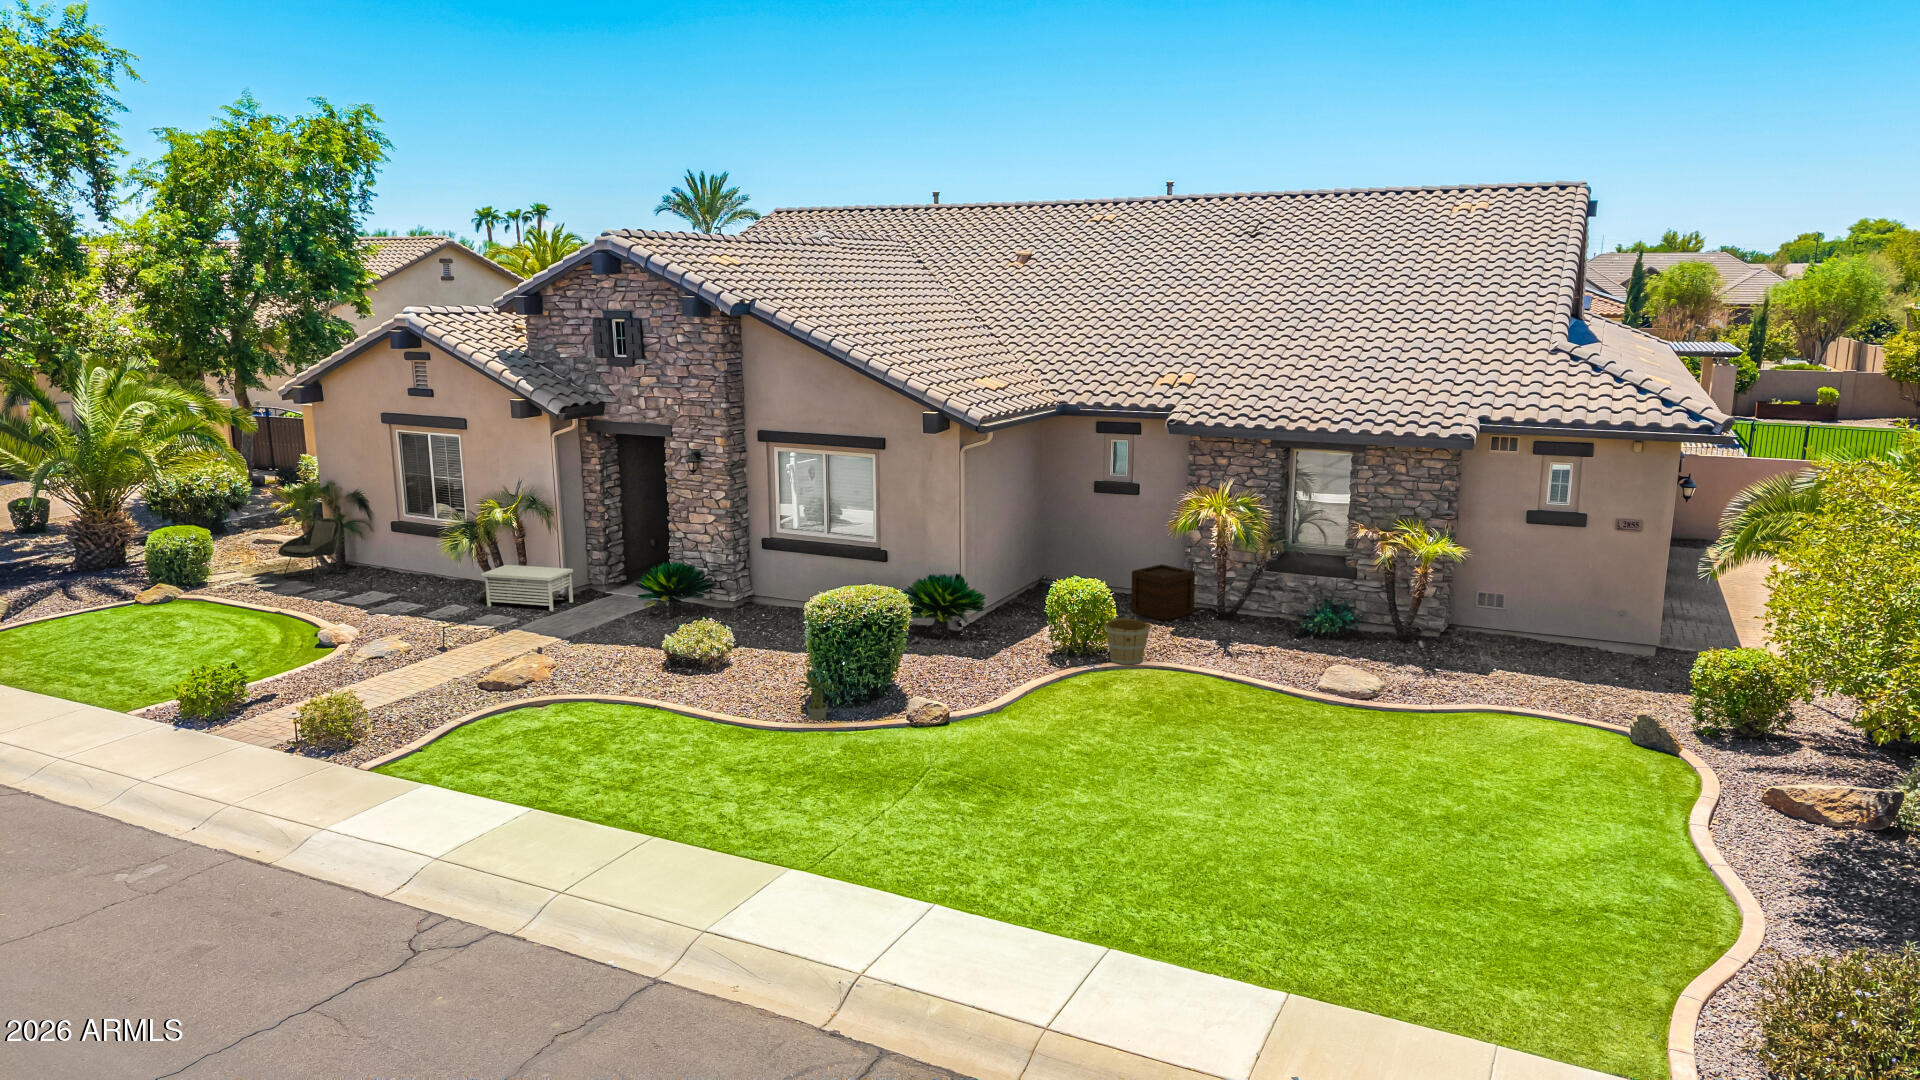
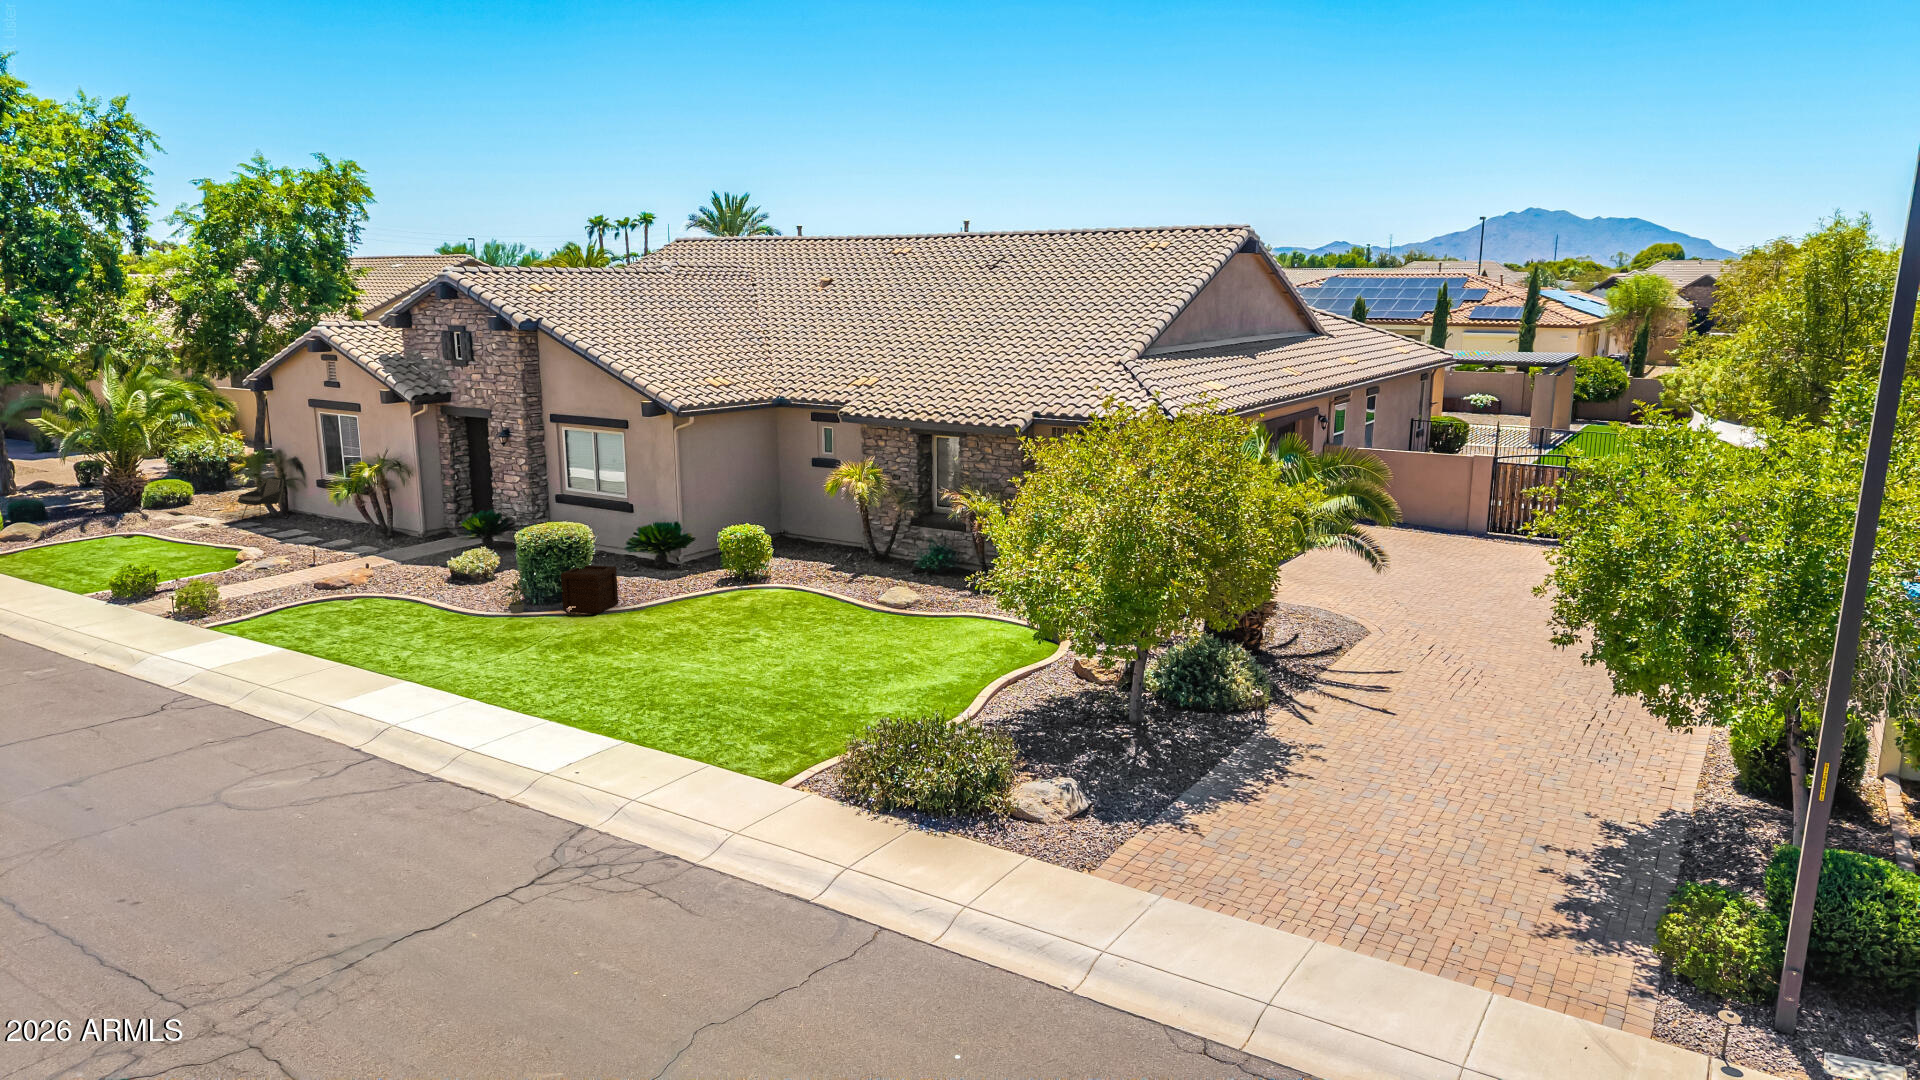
wooden crate: present [1131,564,1195,621] -> present [561,565,618,613]
storage bench: present [481,565,573,611] -> none [362,512,429,545]
wooden bucket: present [1105,618,1150,665] -> none [759,555,792,588]

